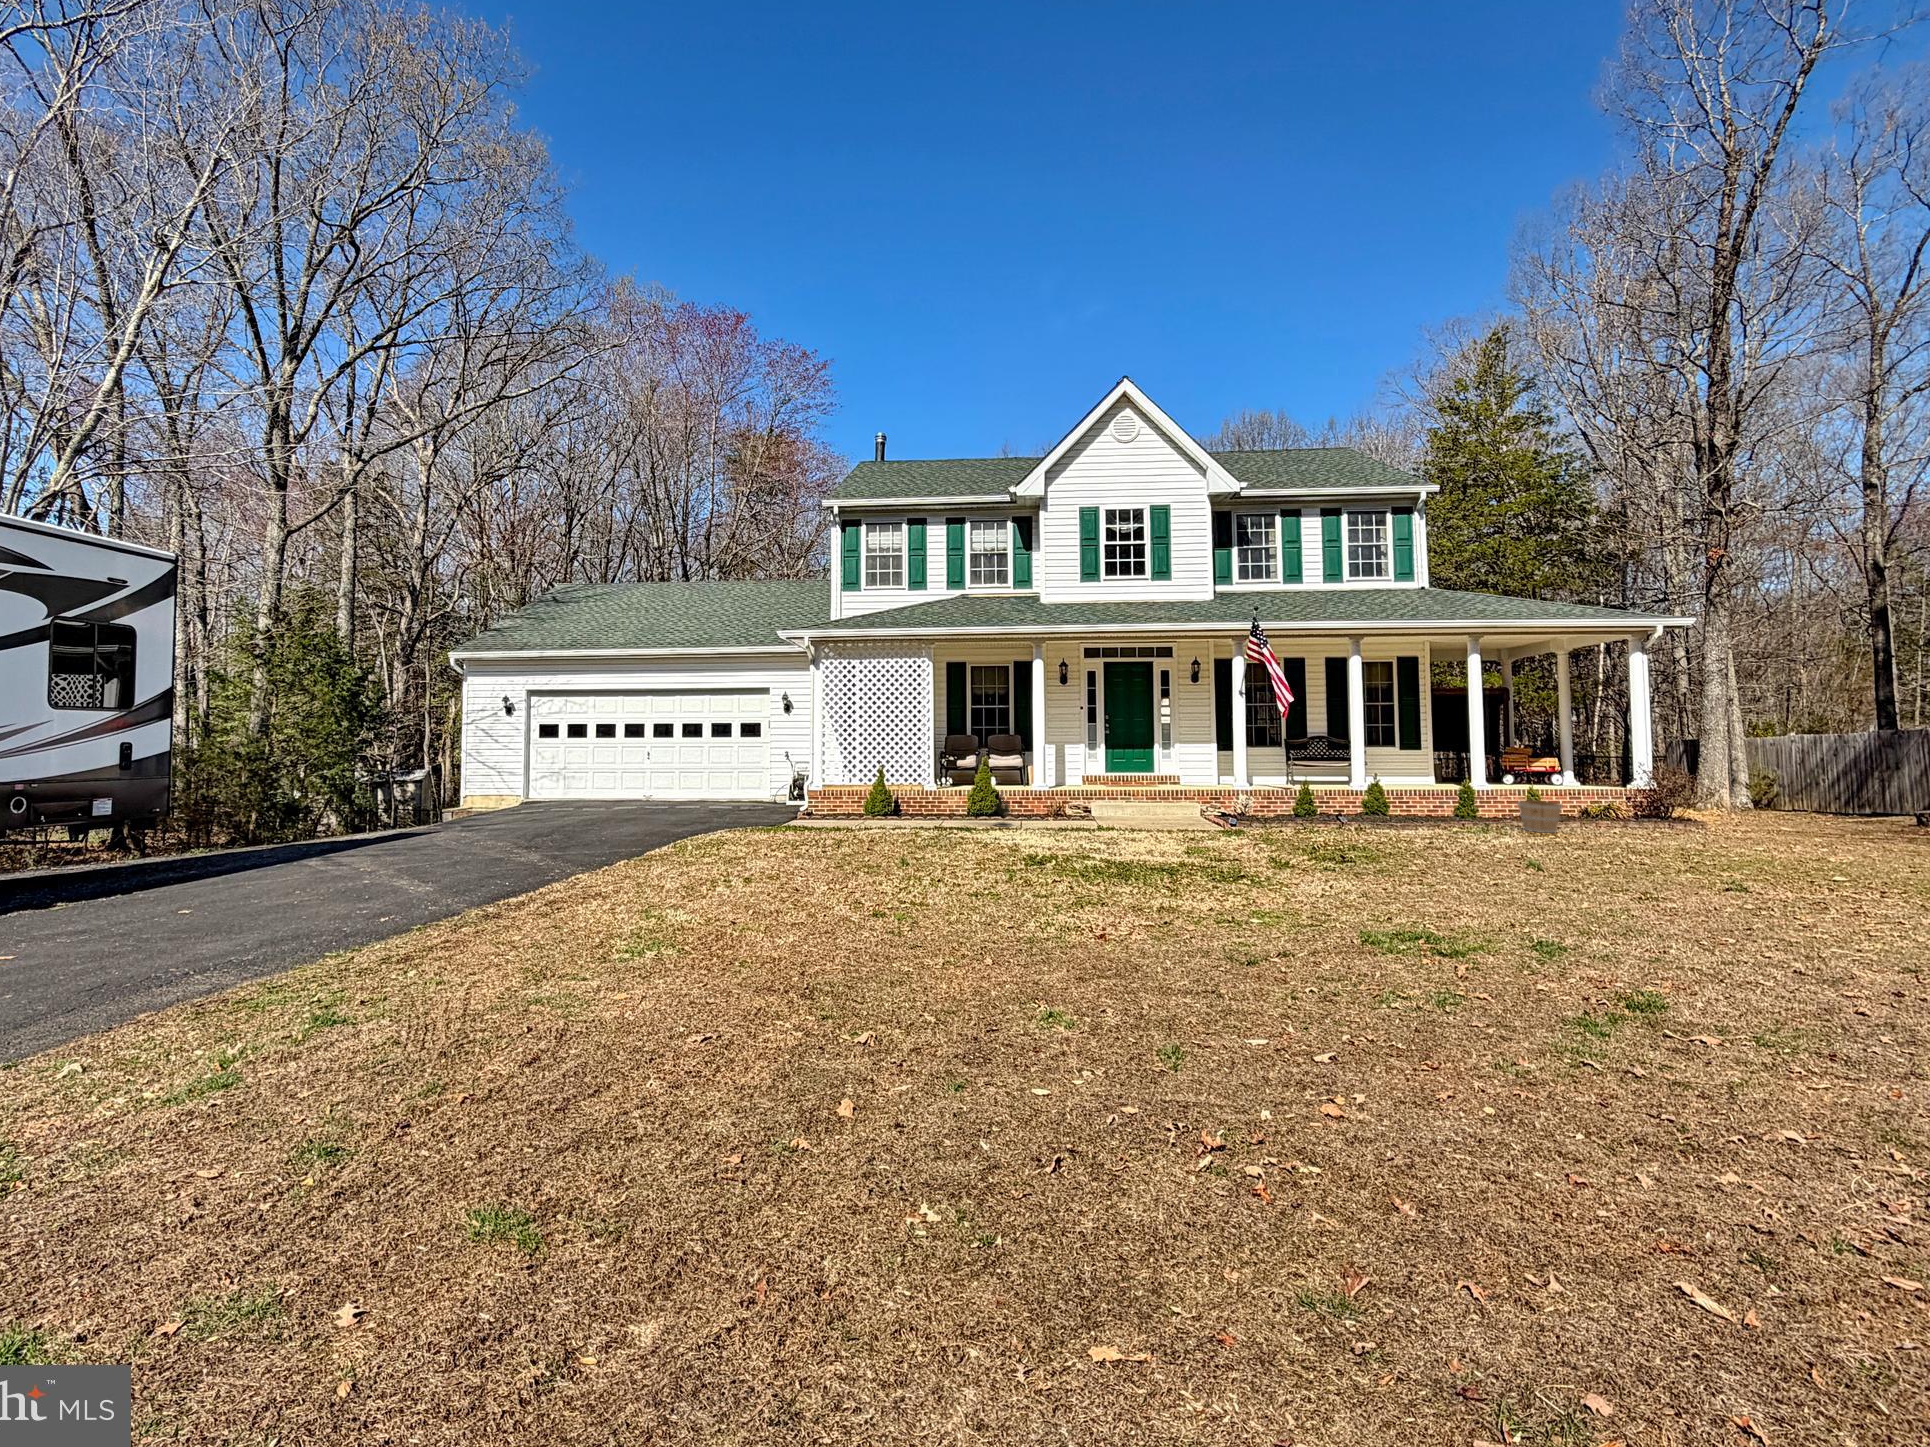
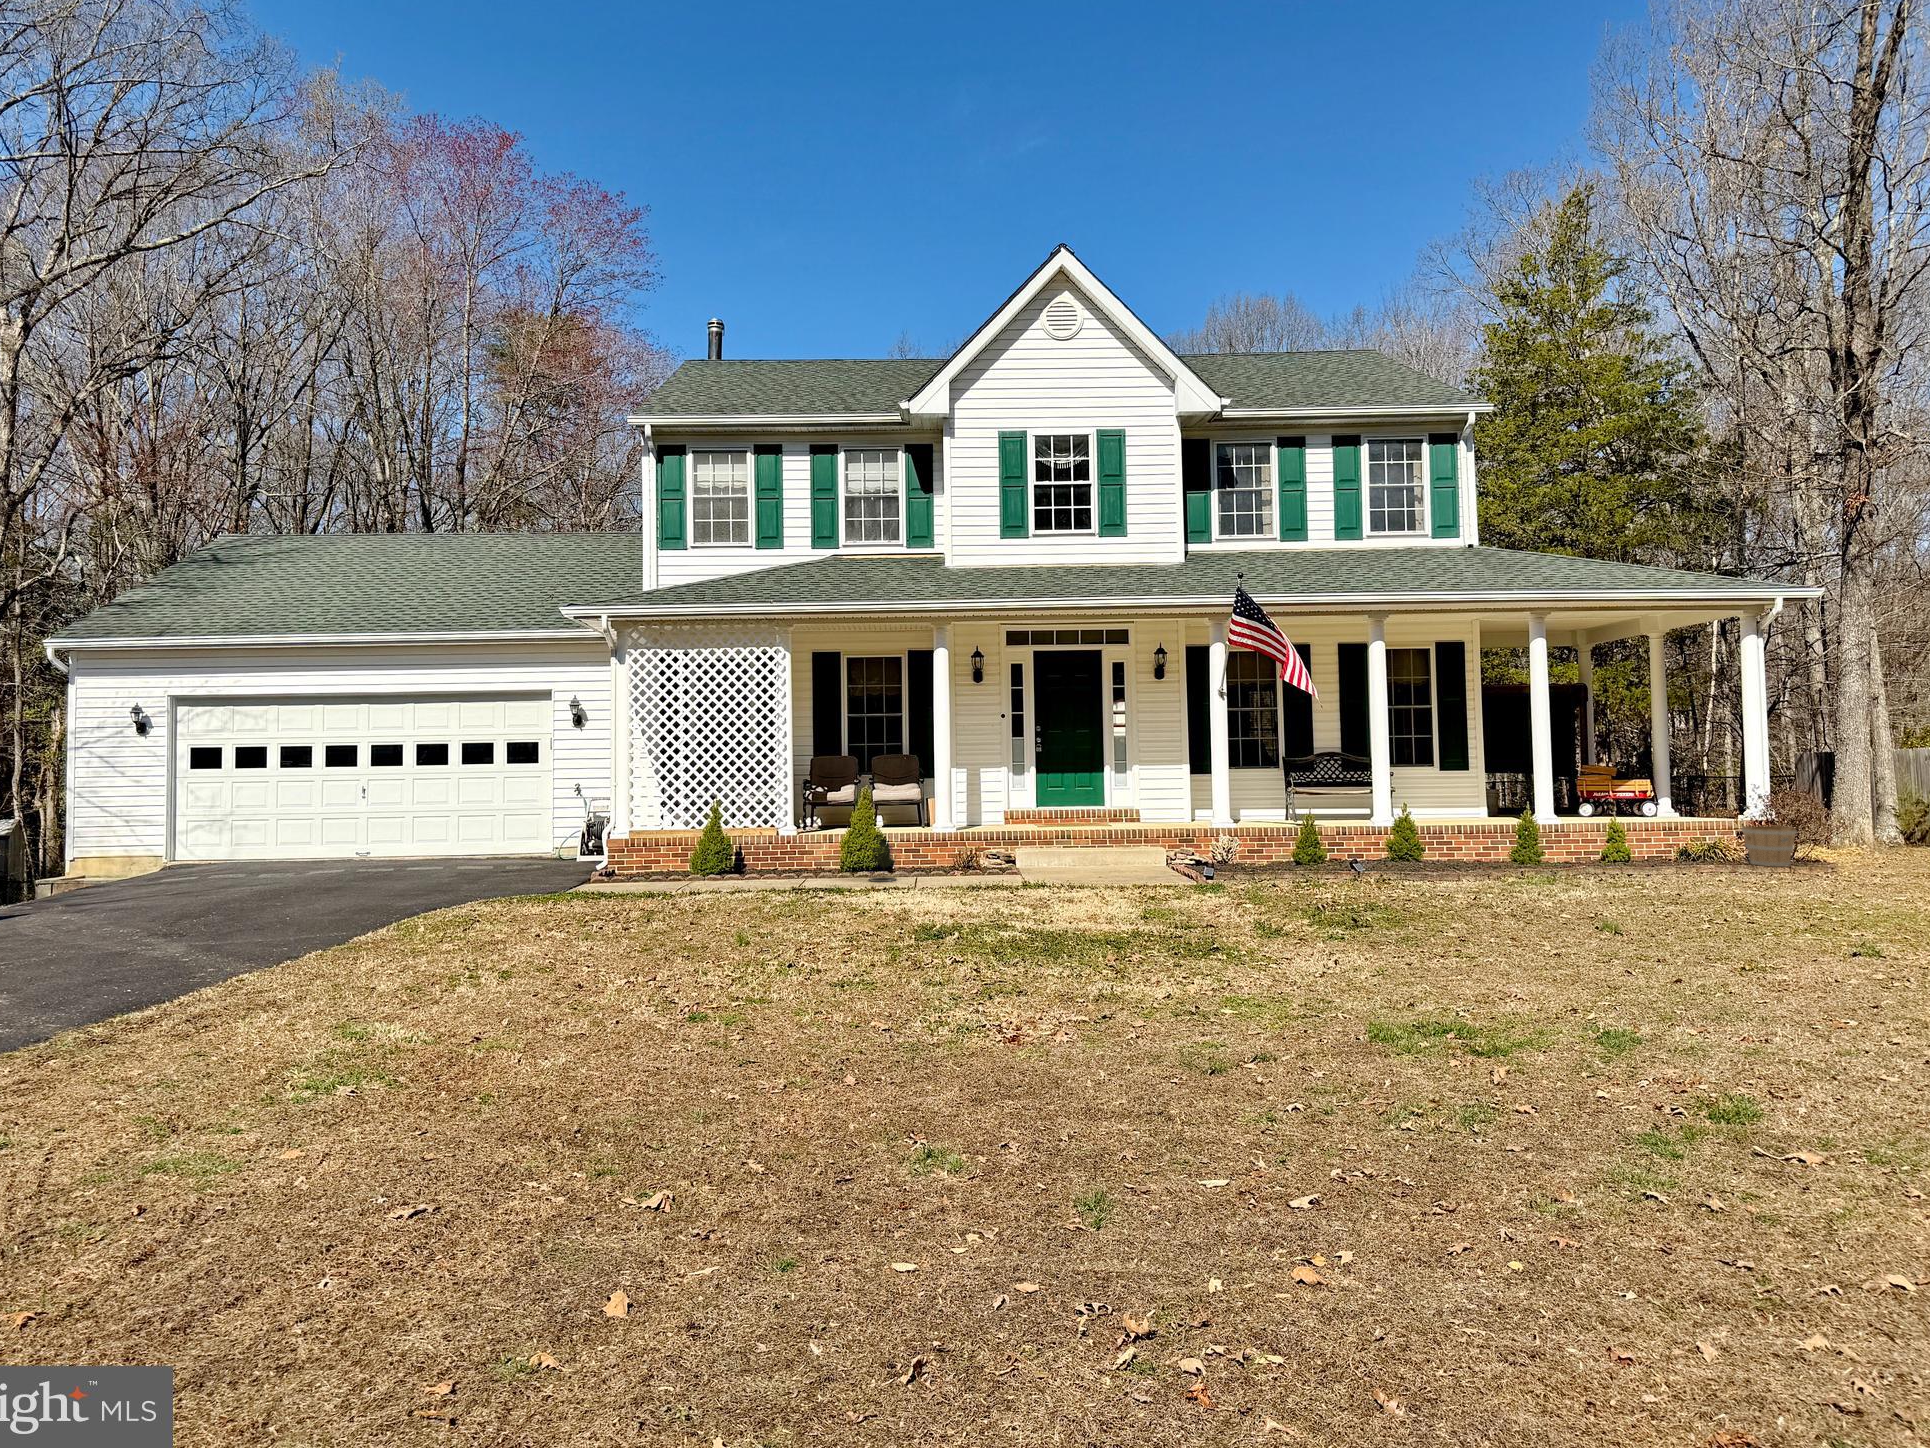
wooden bucket: present [1517,800,1563,833] -> present [1741,825,1797,867]

